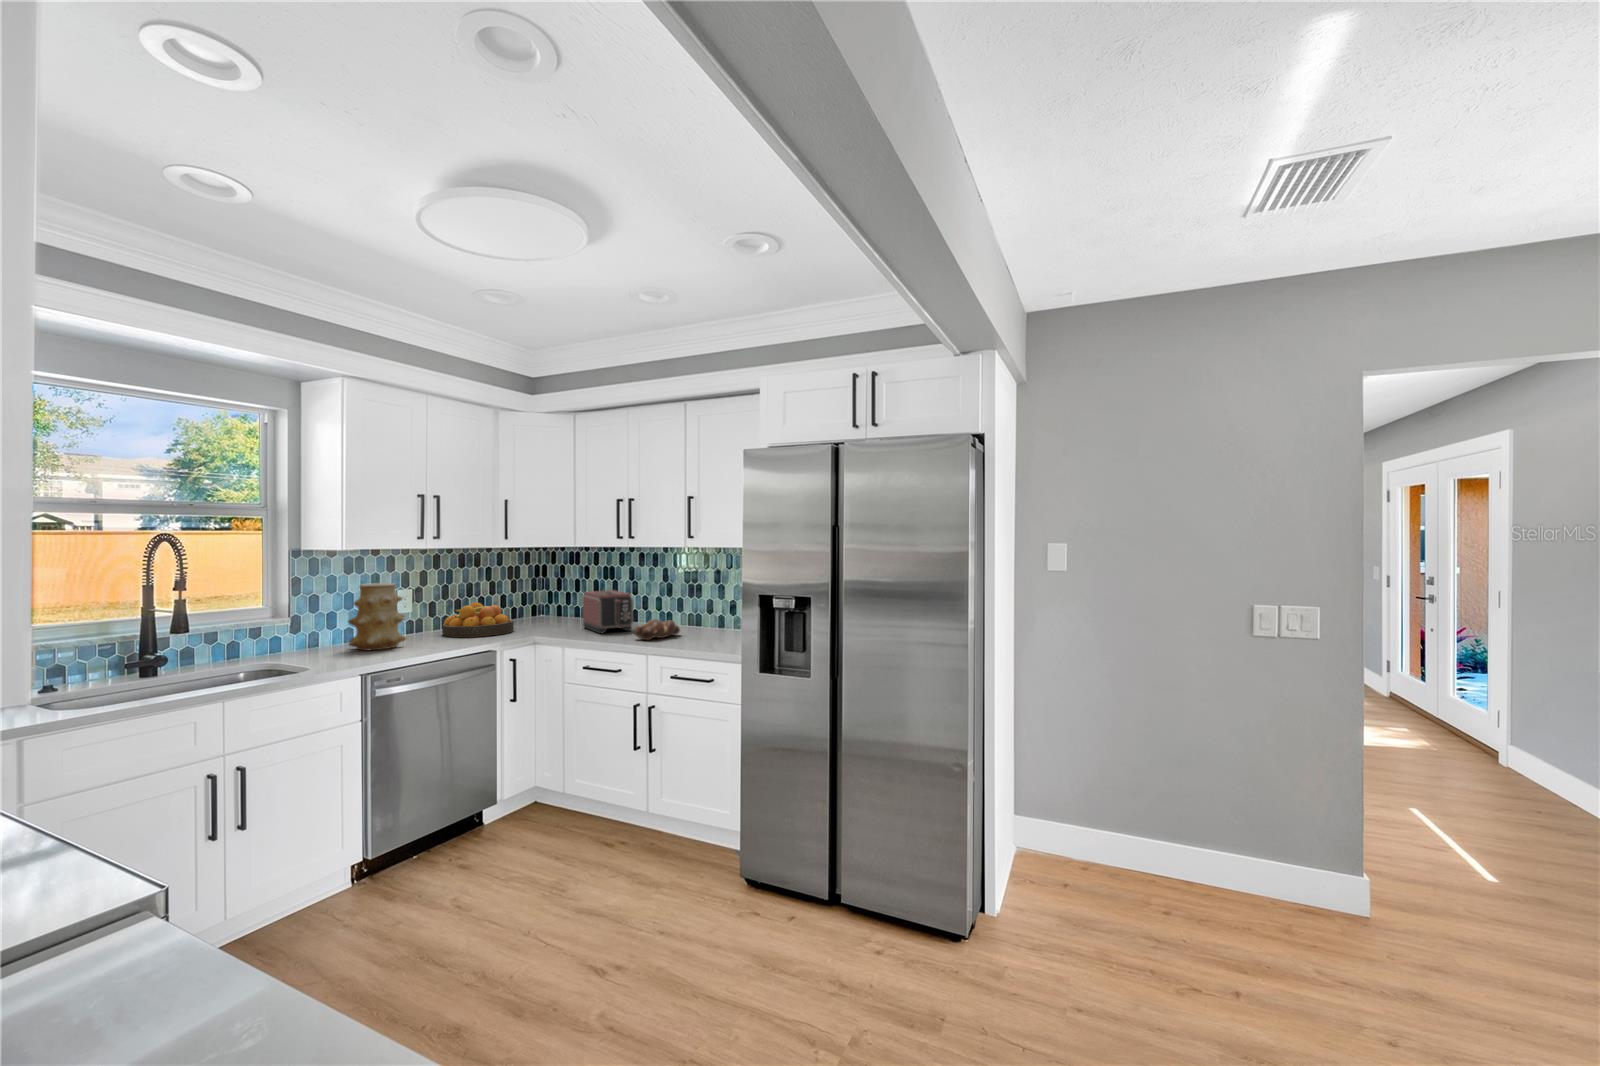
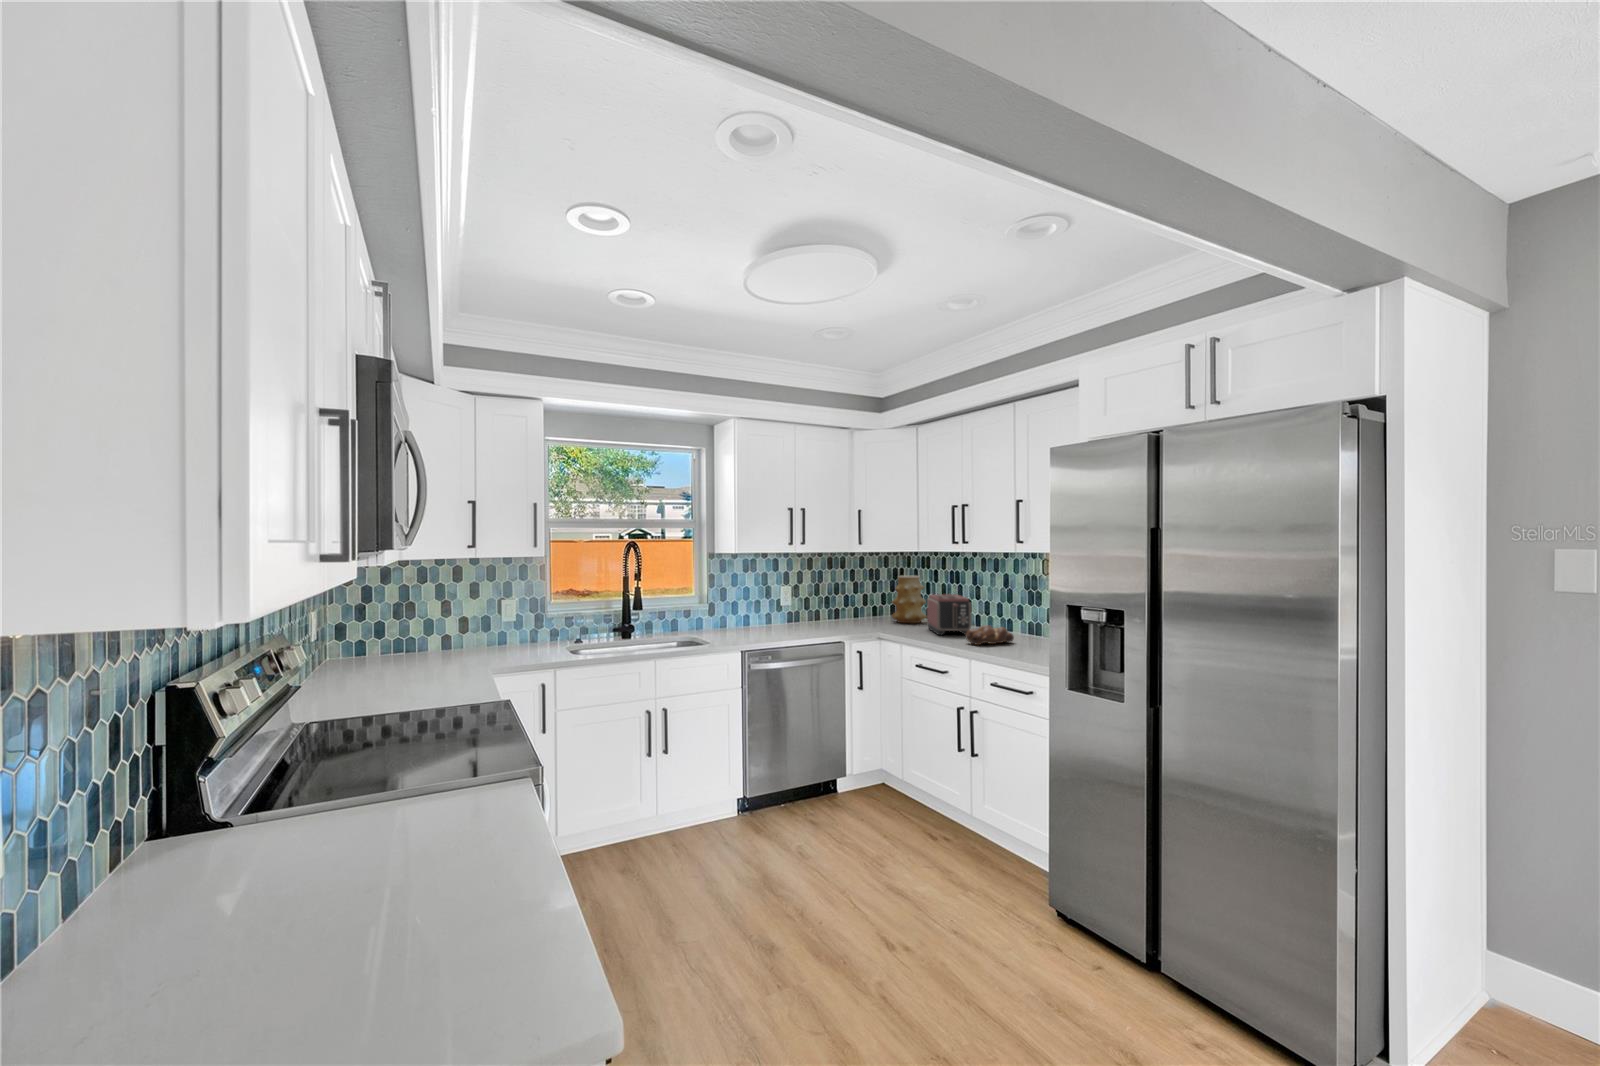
vase: present [348,583,406,650] -> present [892,576,927,623]
fruit bowl: present [442,602,514,637] -> none [812,600,868,630]

